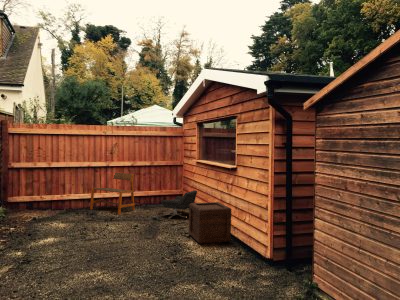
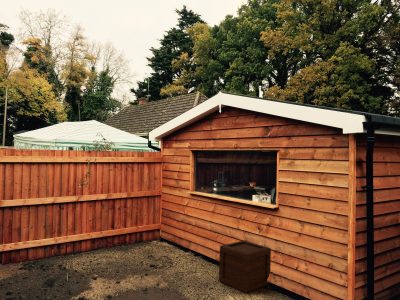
bench: present [90,173,135,215] -> none [55,207,116,263]
lounge chair: present [161,191,197,218] -> none [156,225,195,261]

